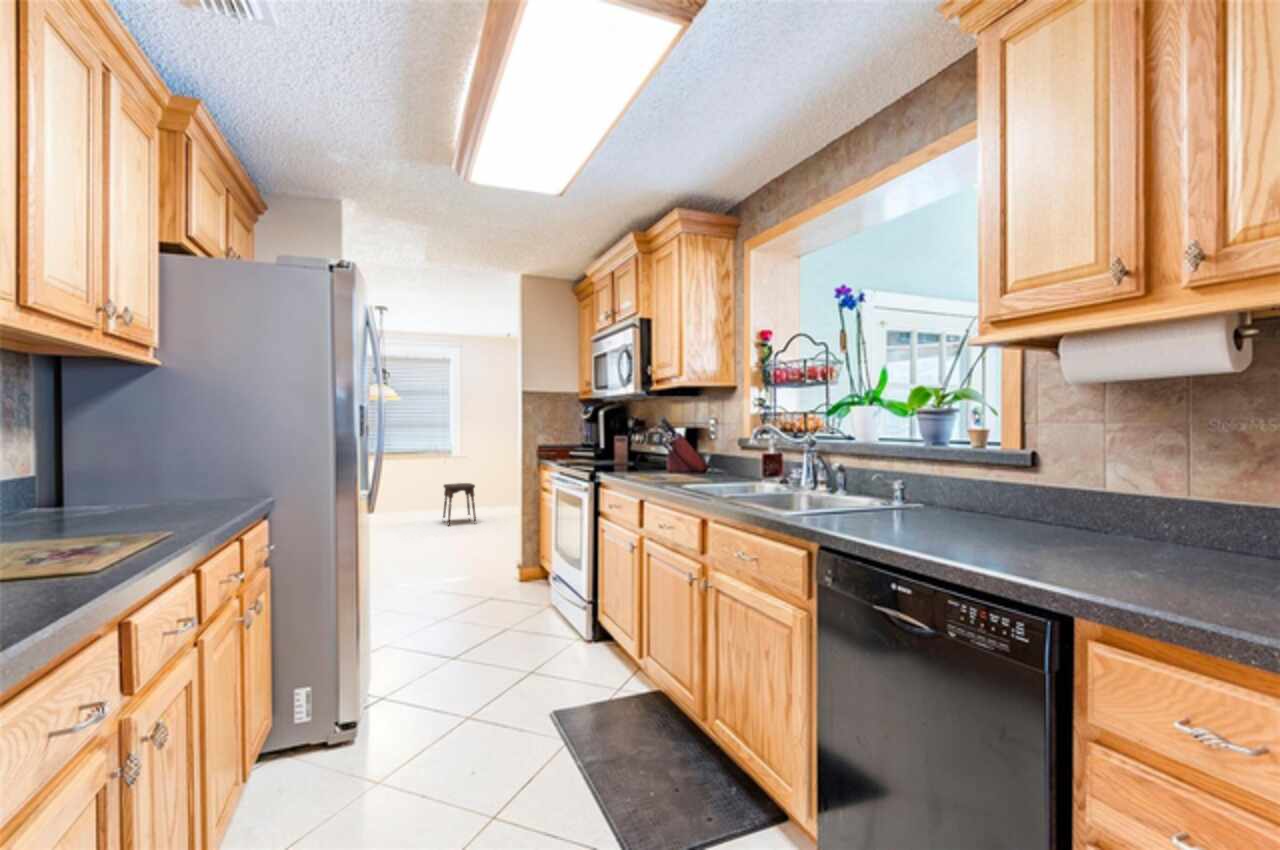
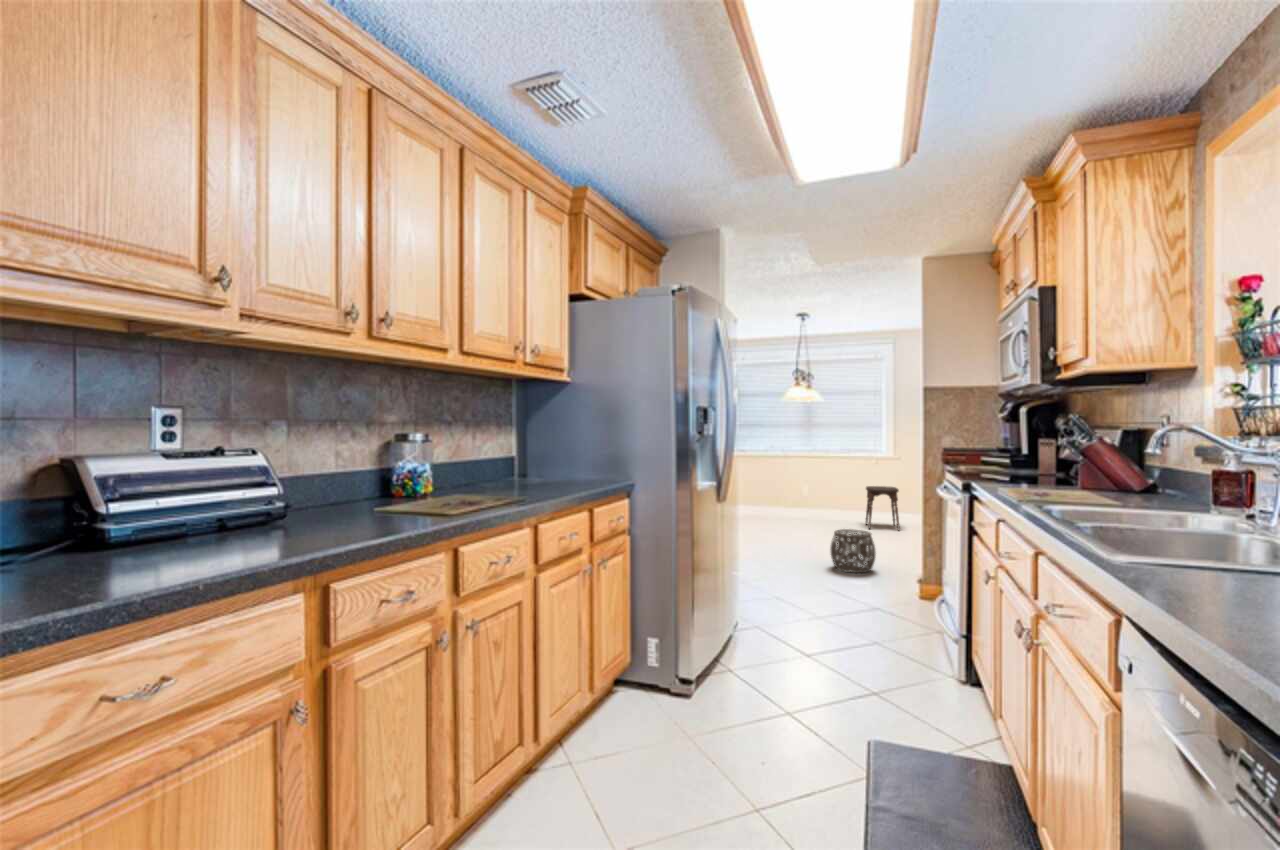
woven basket: none [432,527,477,570] -> present [830,529,876,573]

